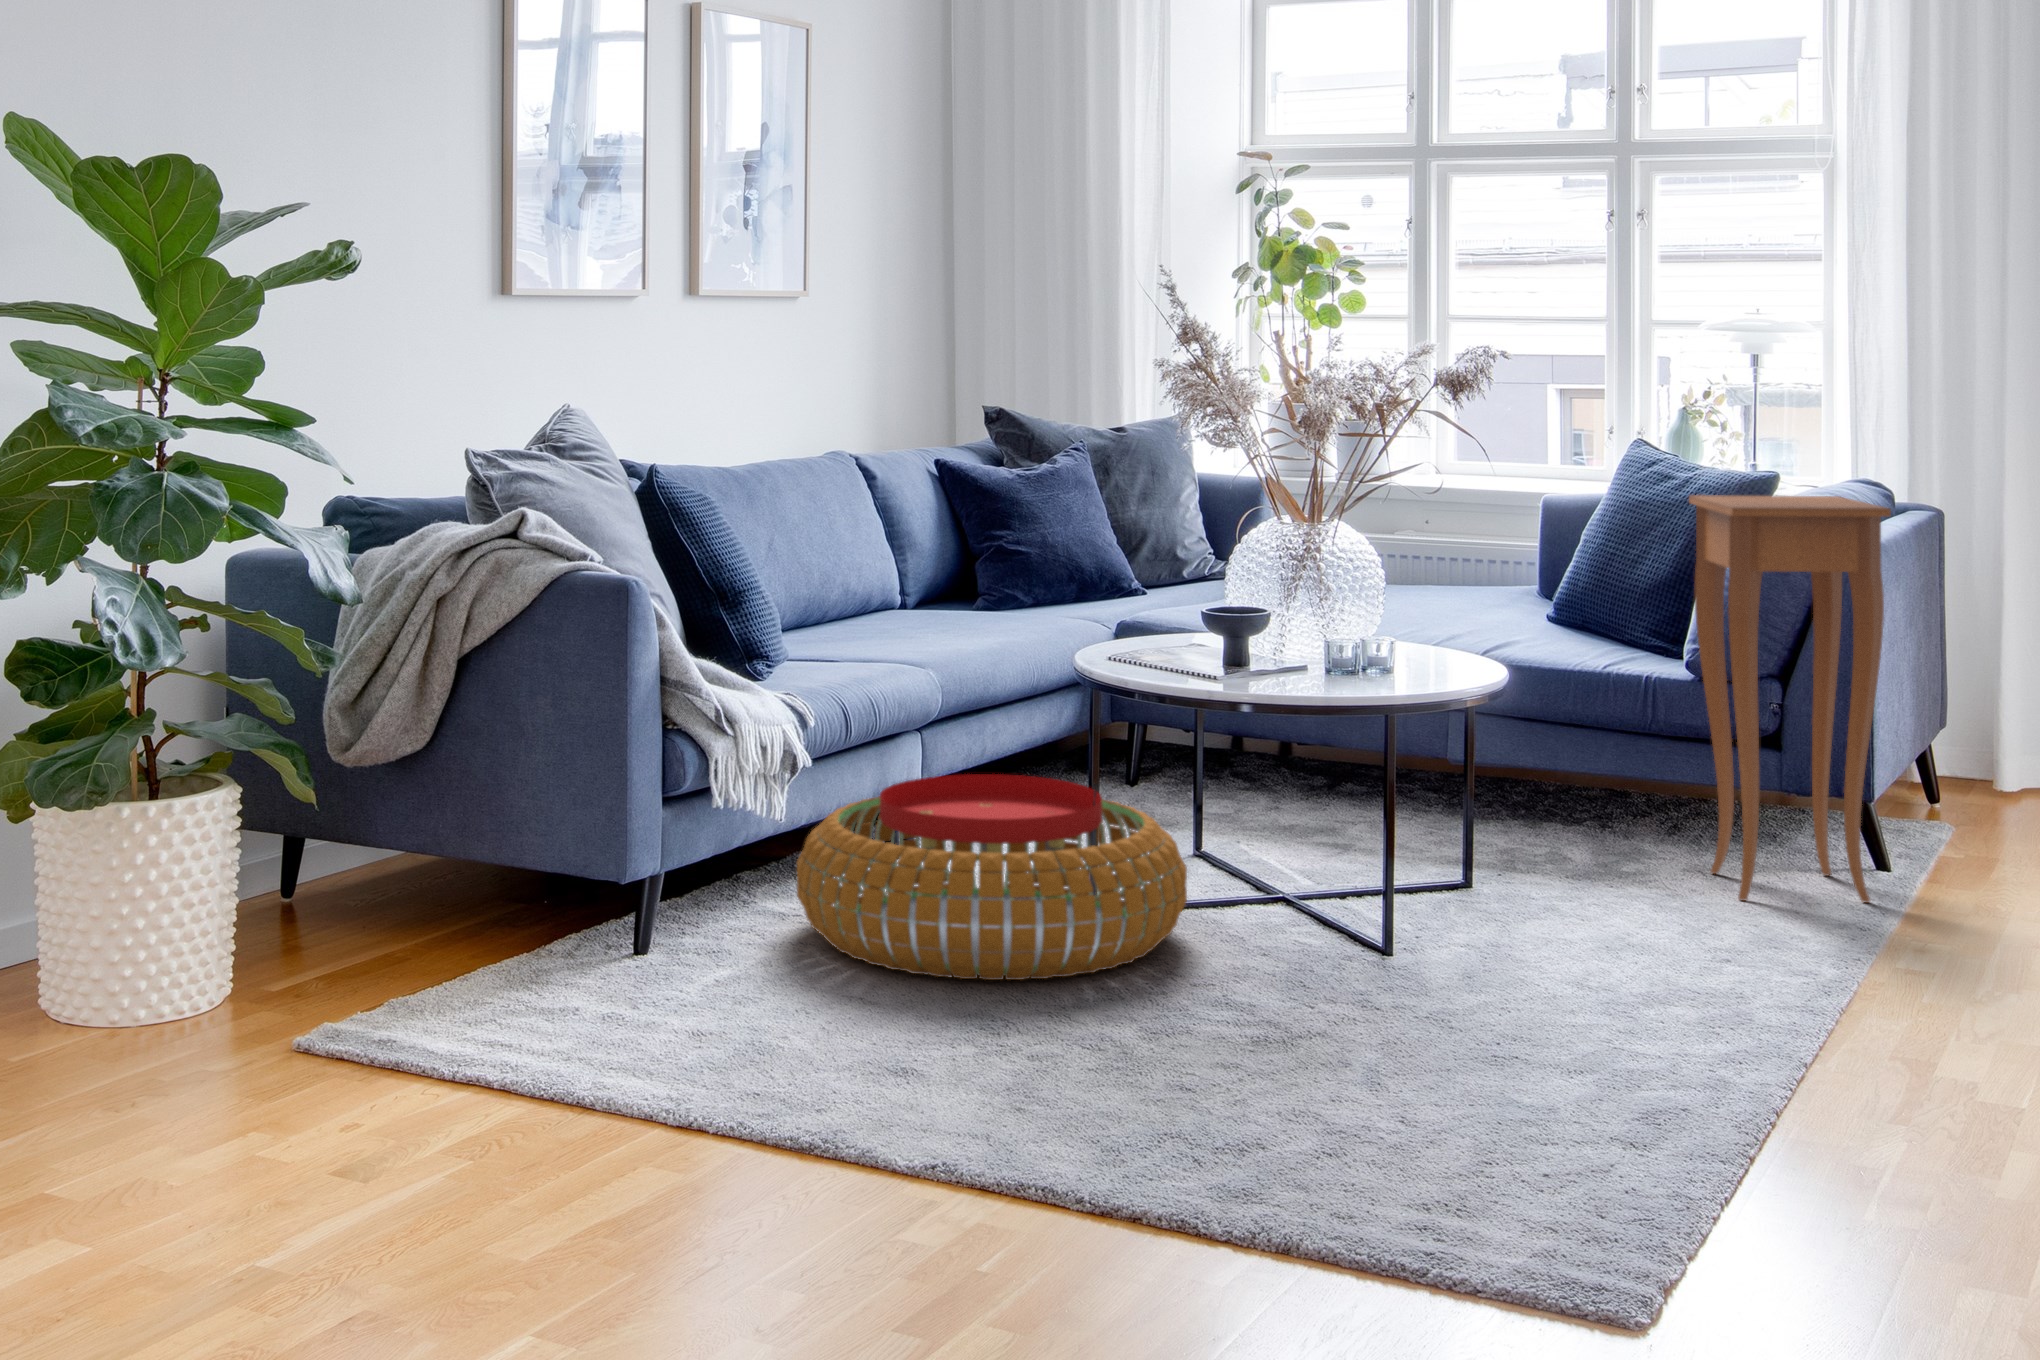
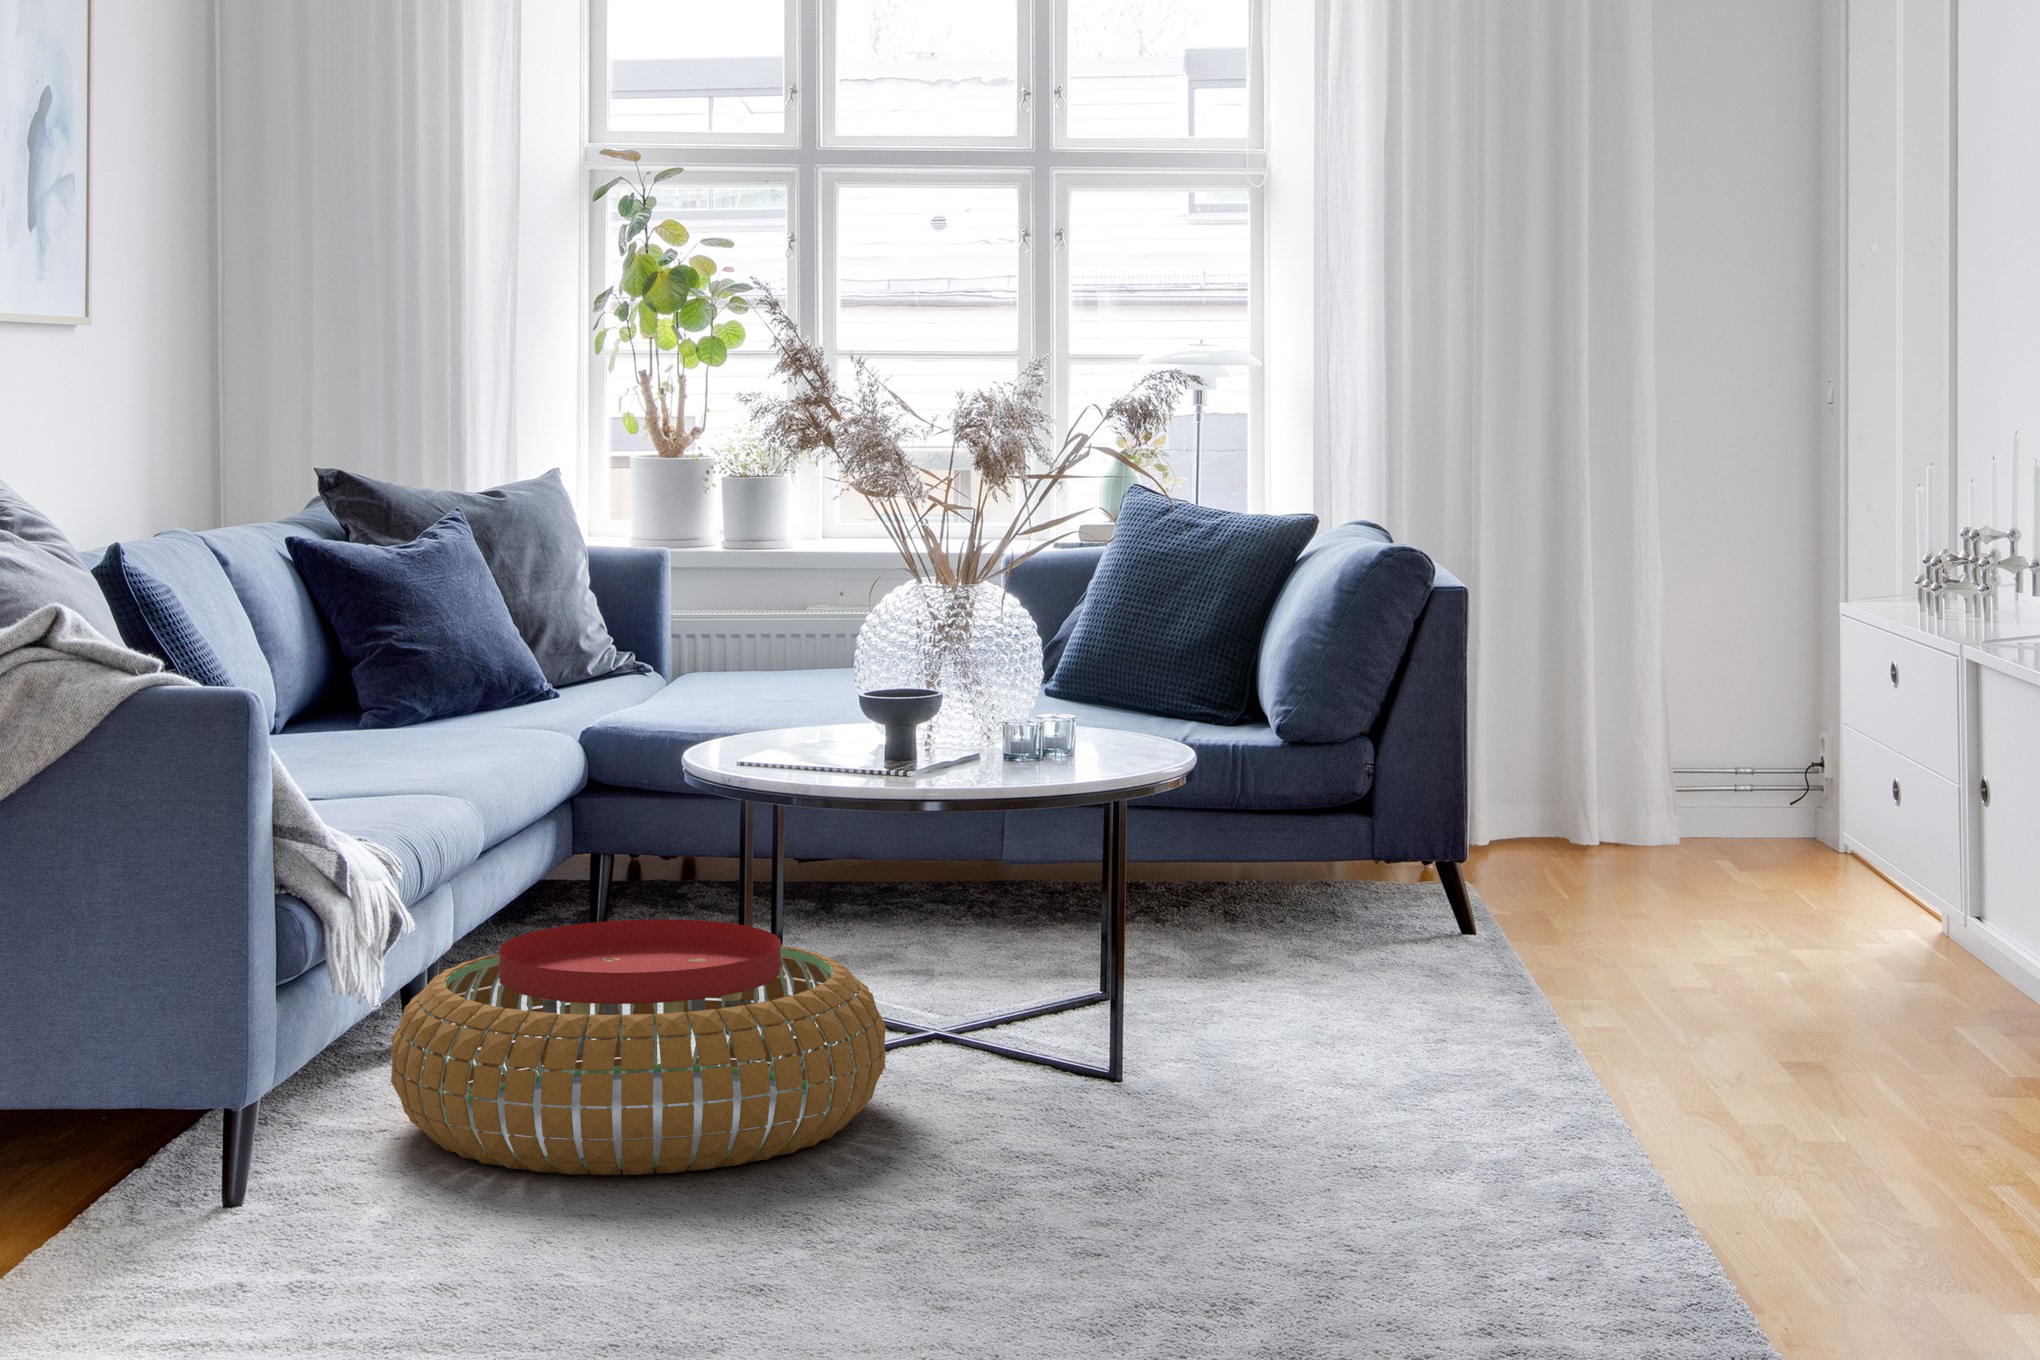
side table: present [1689,495,1891,903] -> none [1289,540,1515,988]

